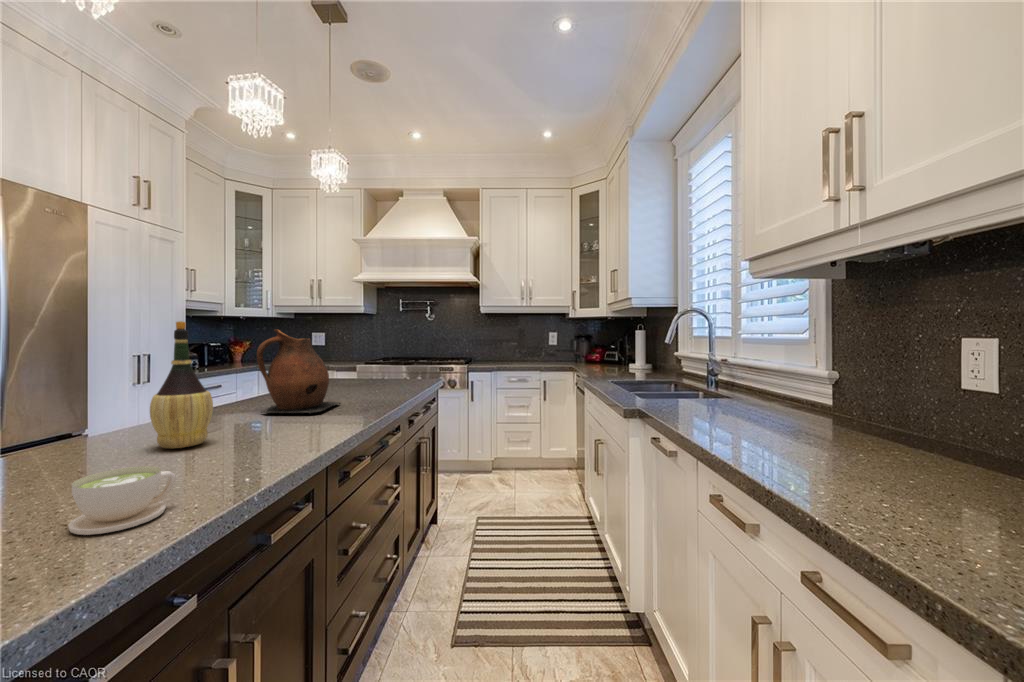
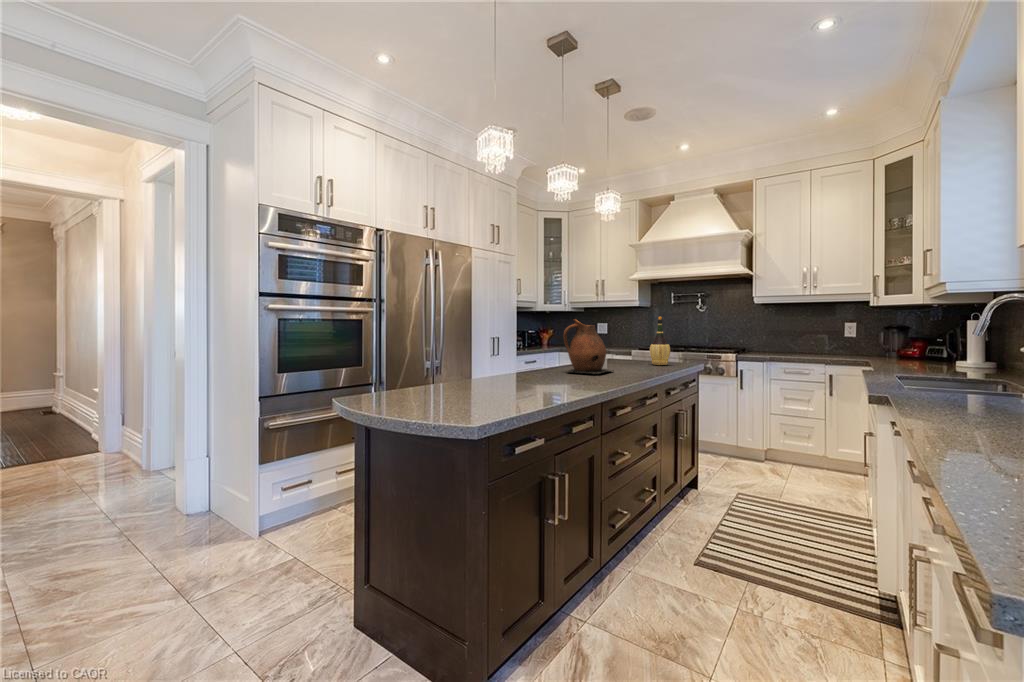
wine bottle: present [150,321,213,448] -> present [650,317,670,365]
coffee cup: present [68,466,176,535] -> none [502,378,536,400]

